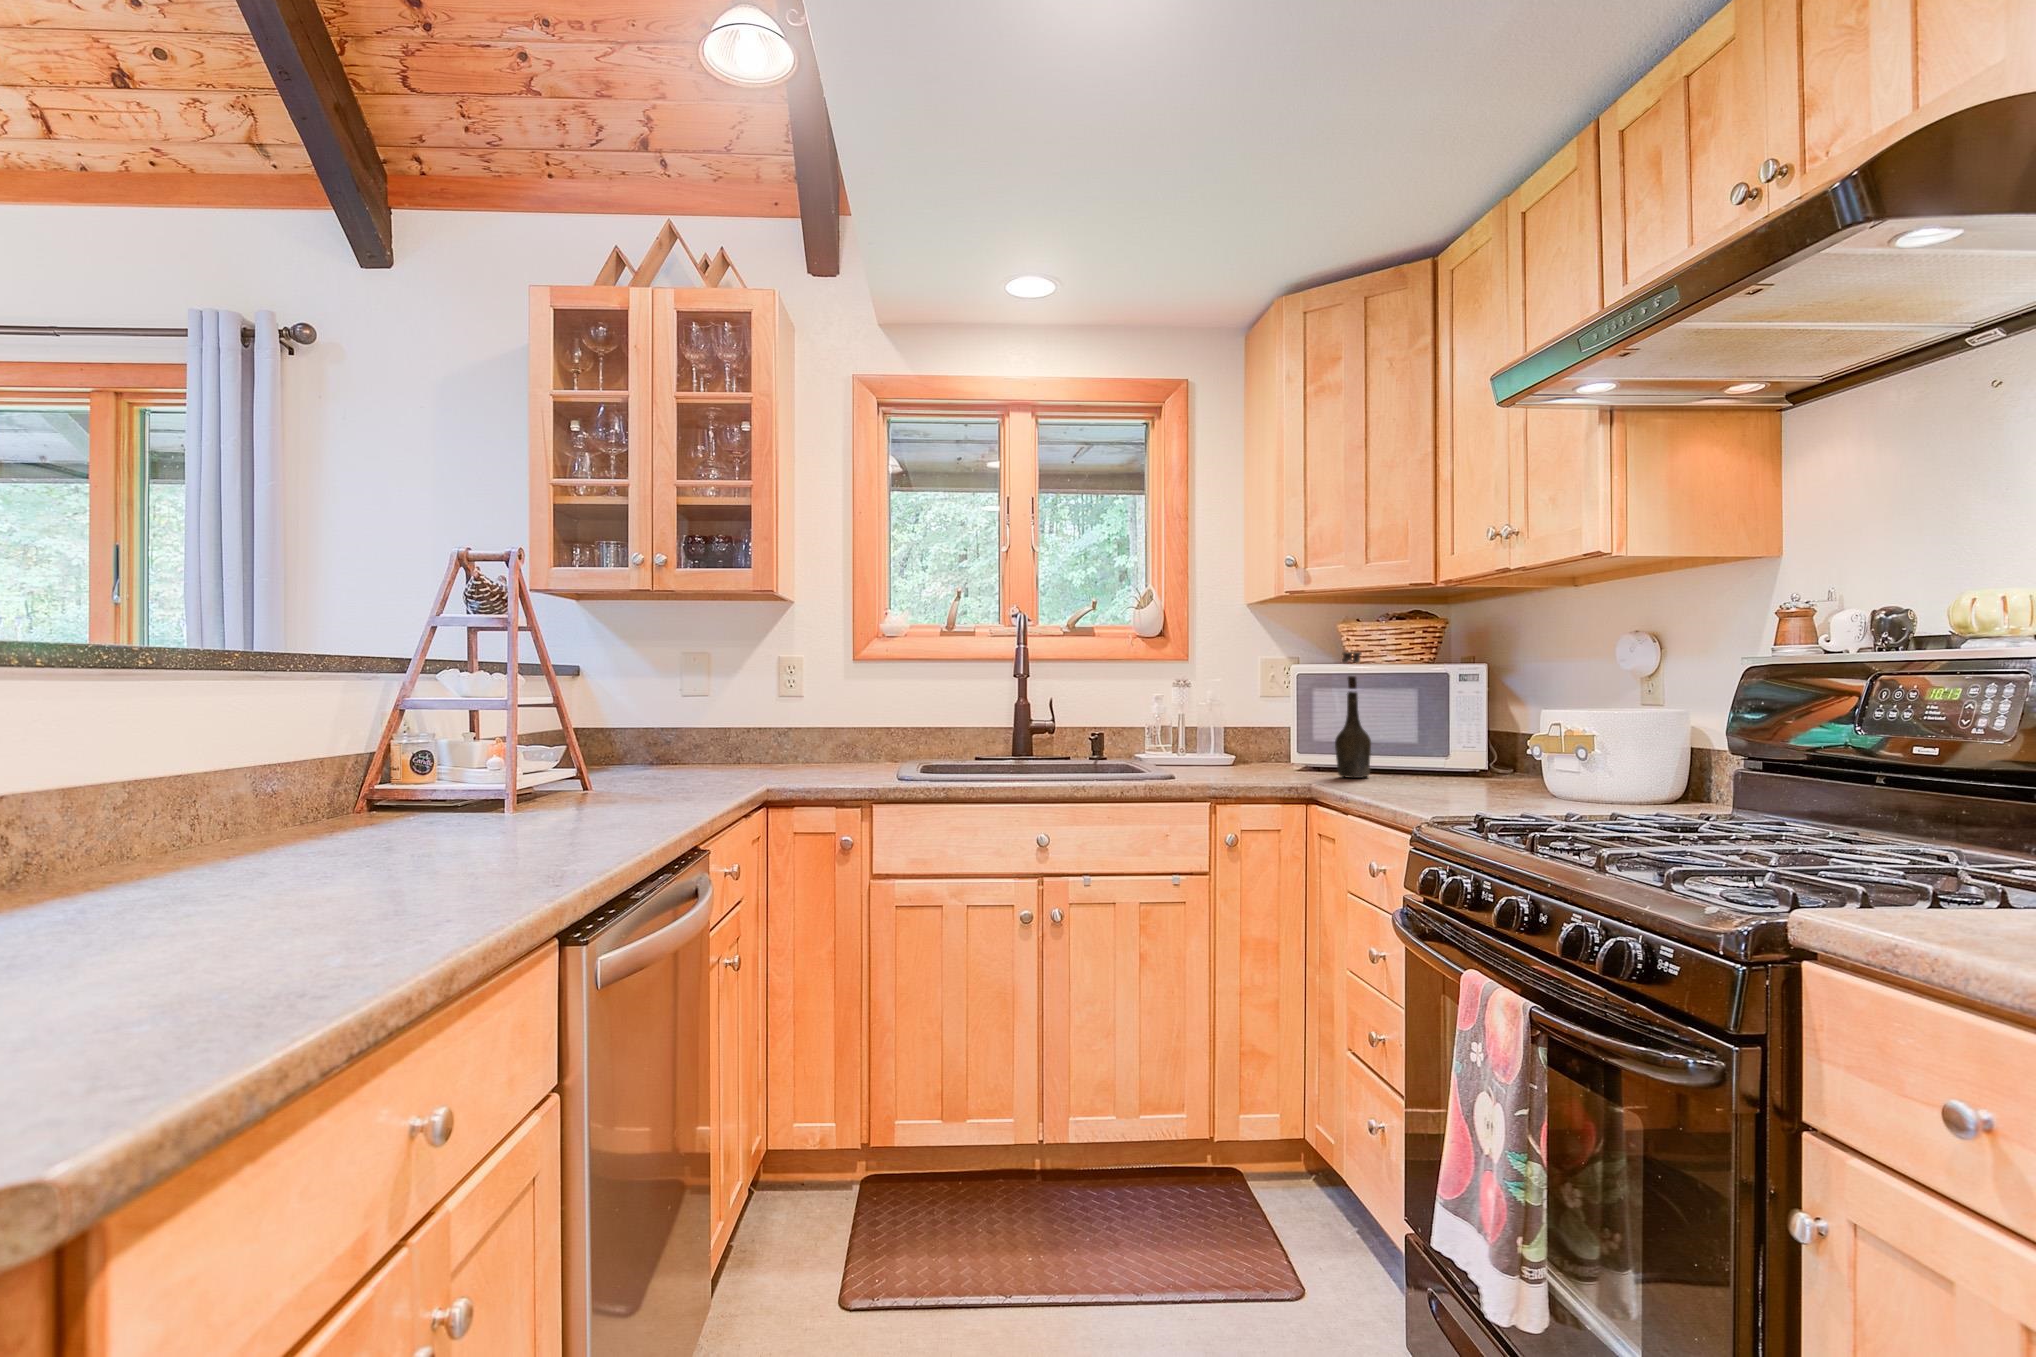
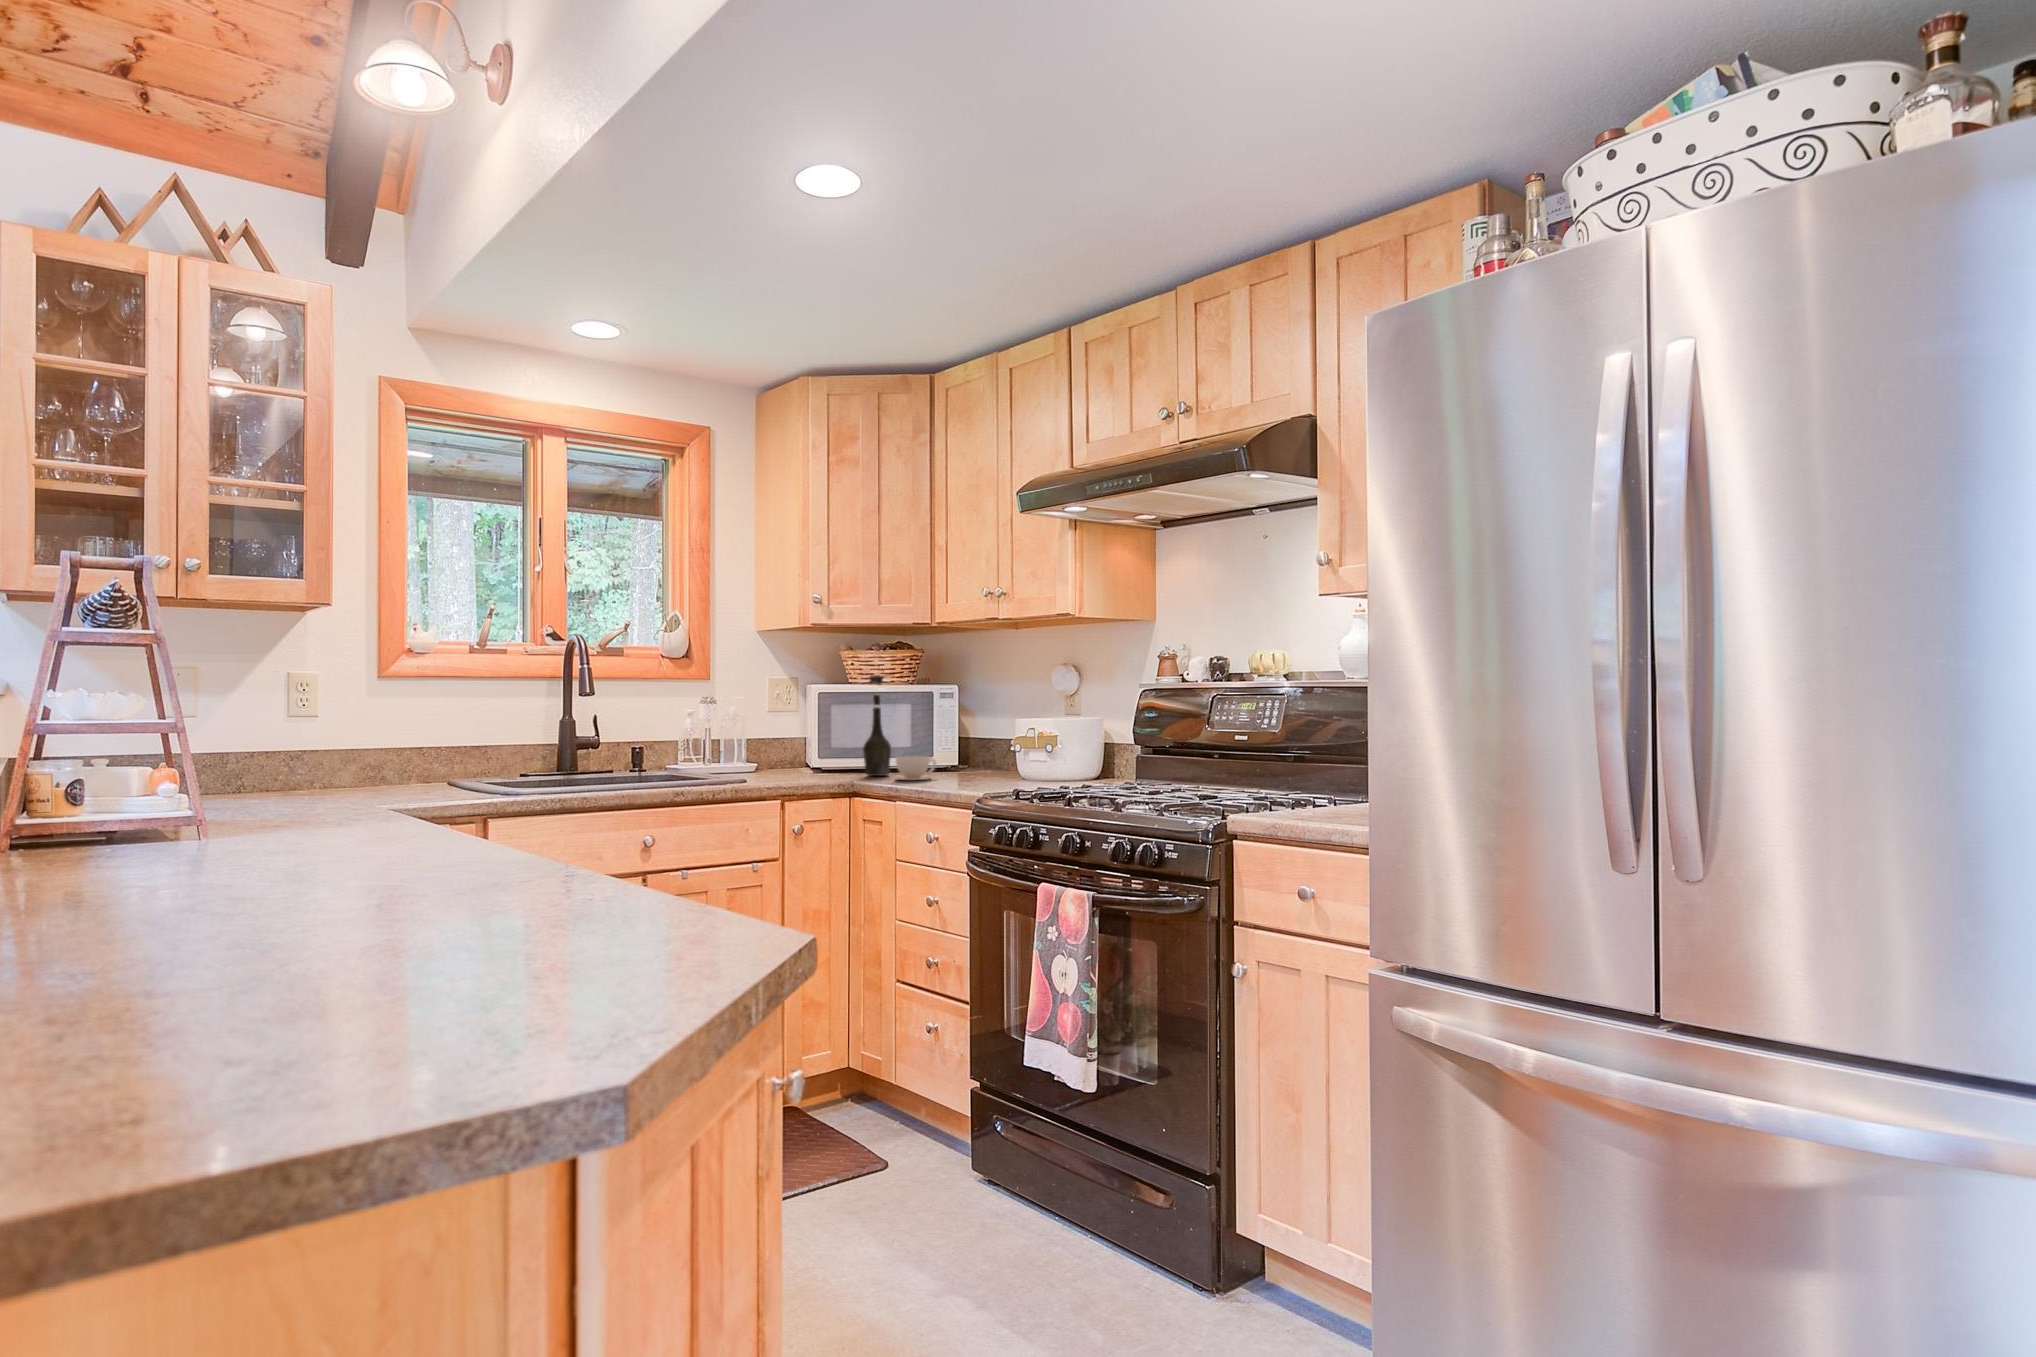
coffee cup: none [1361,754,1419,787] -> present [894,756,936,780]

